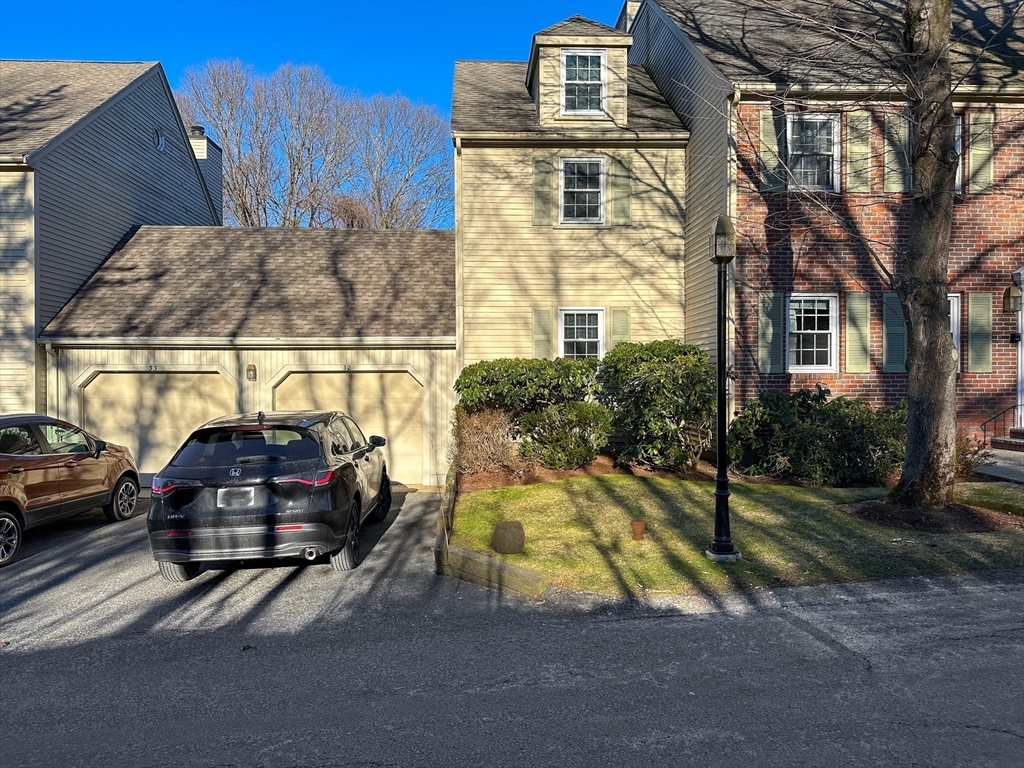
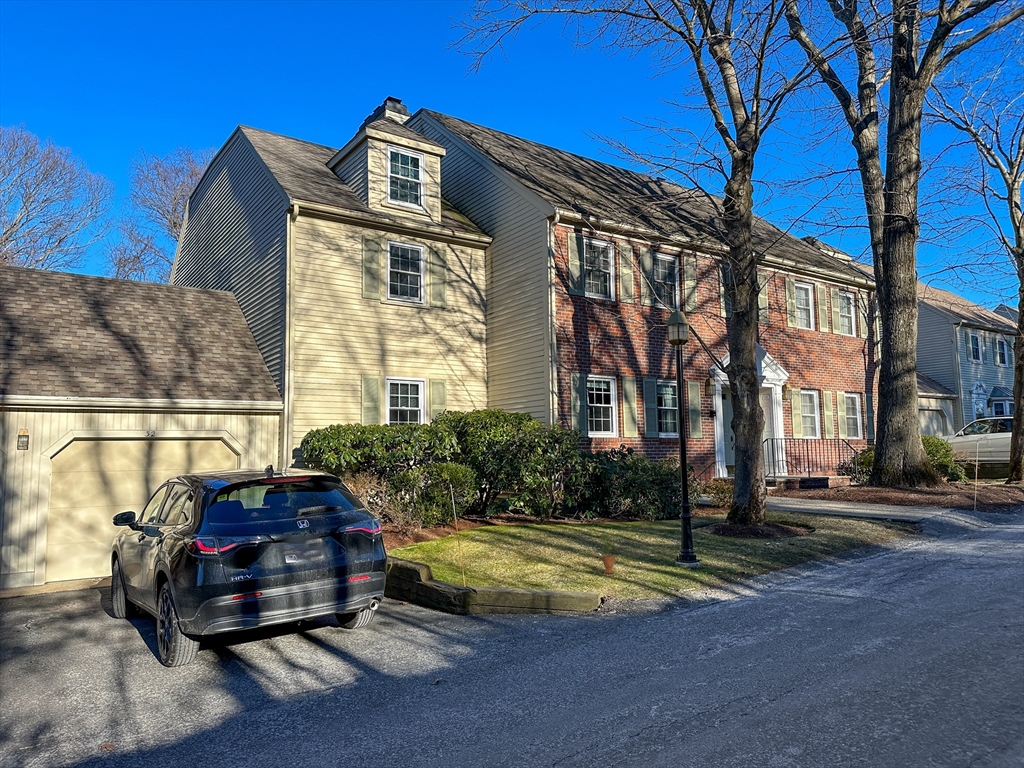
woven basket: present [493,521,525,553] -> none [511,563,543,595]

